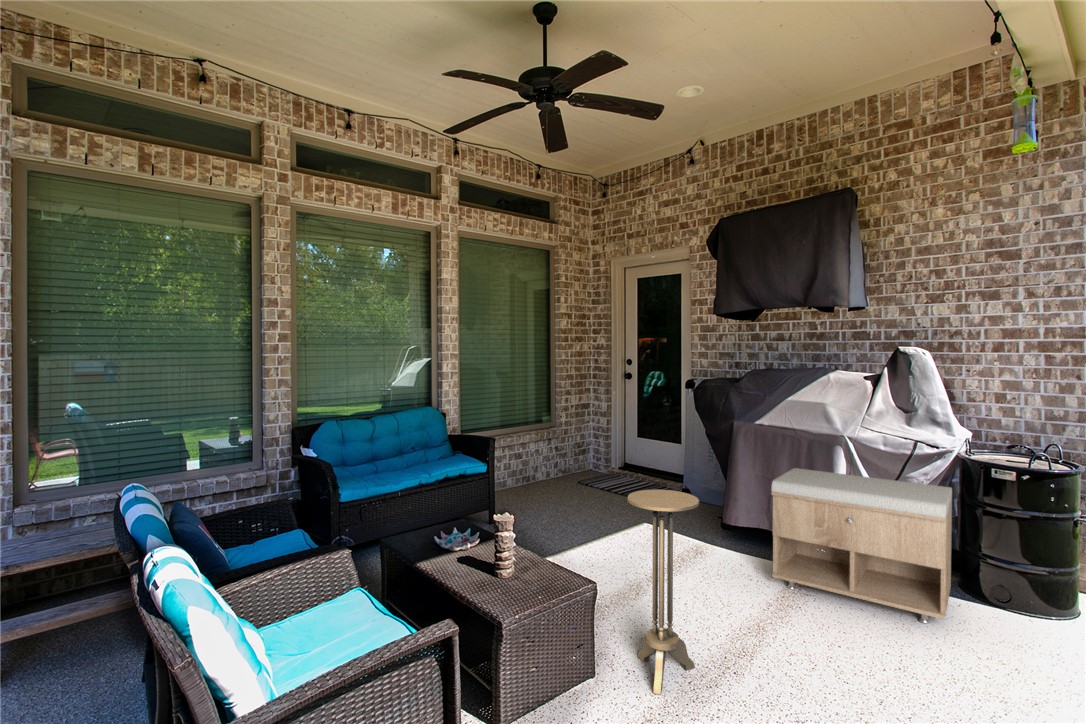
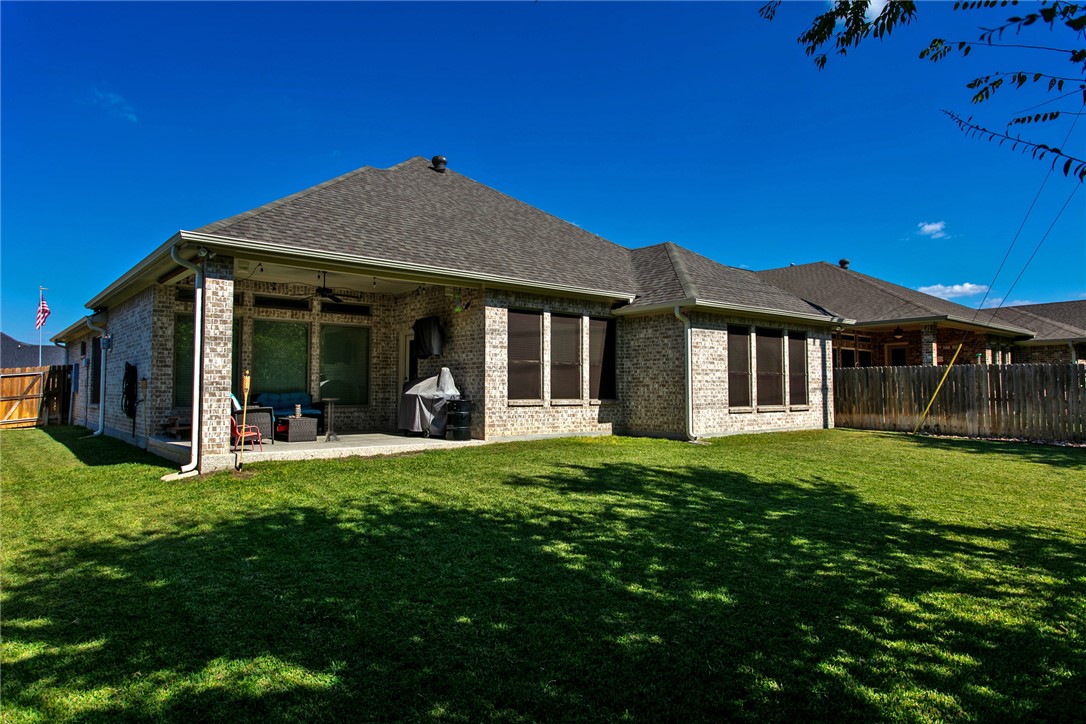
storage bench: present [771,468,952,624] -> none [387,404,433,439]

